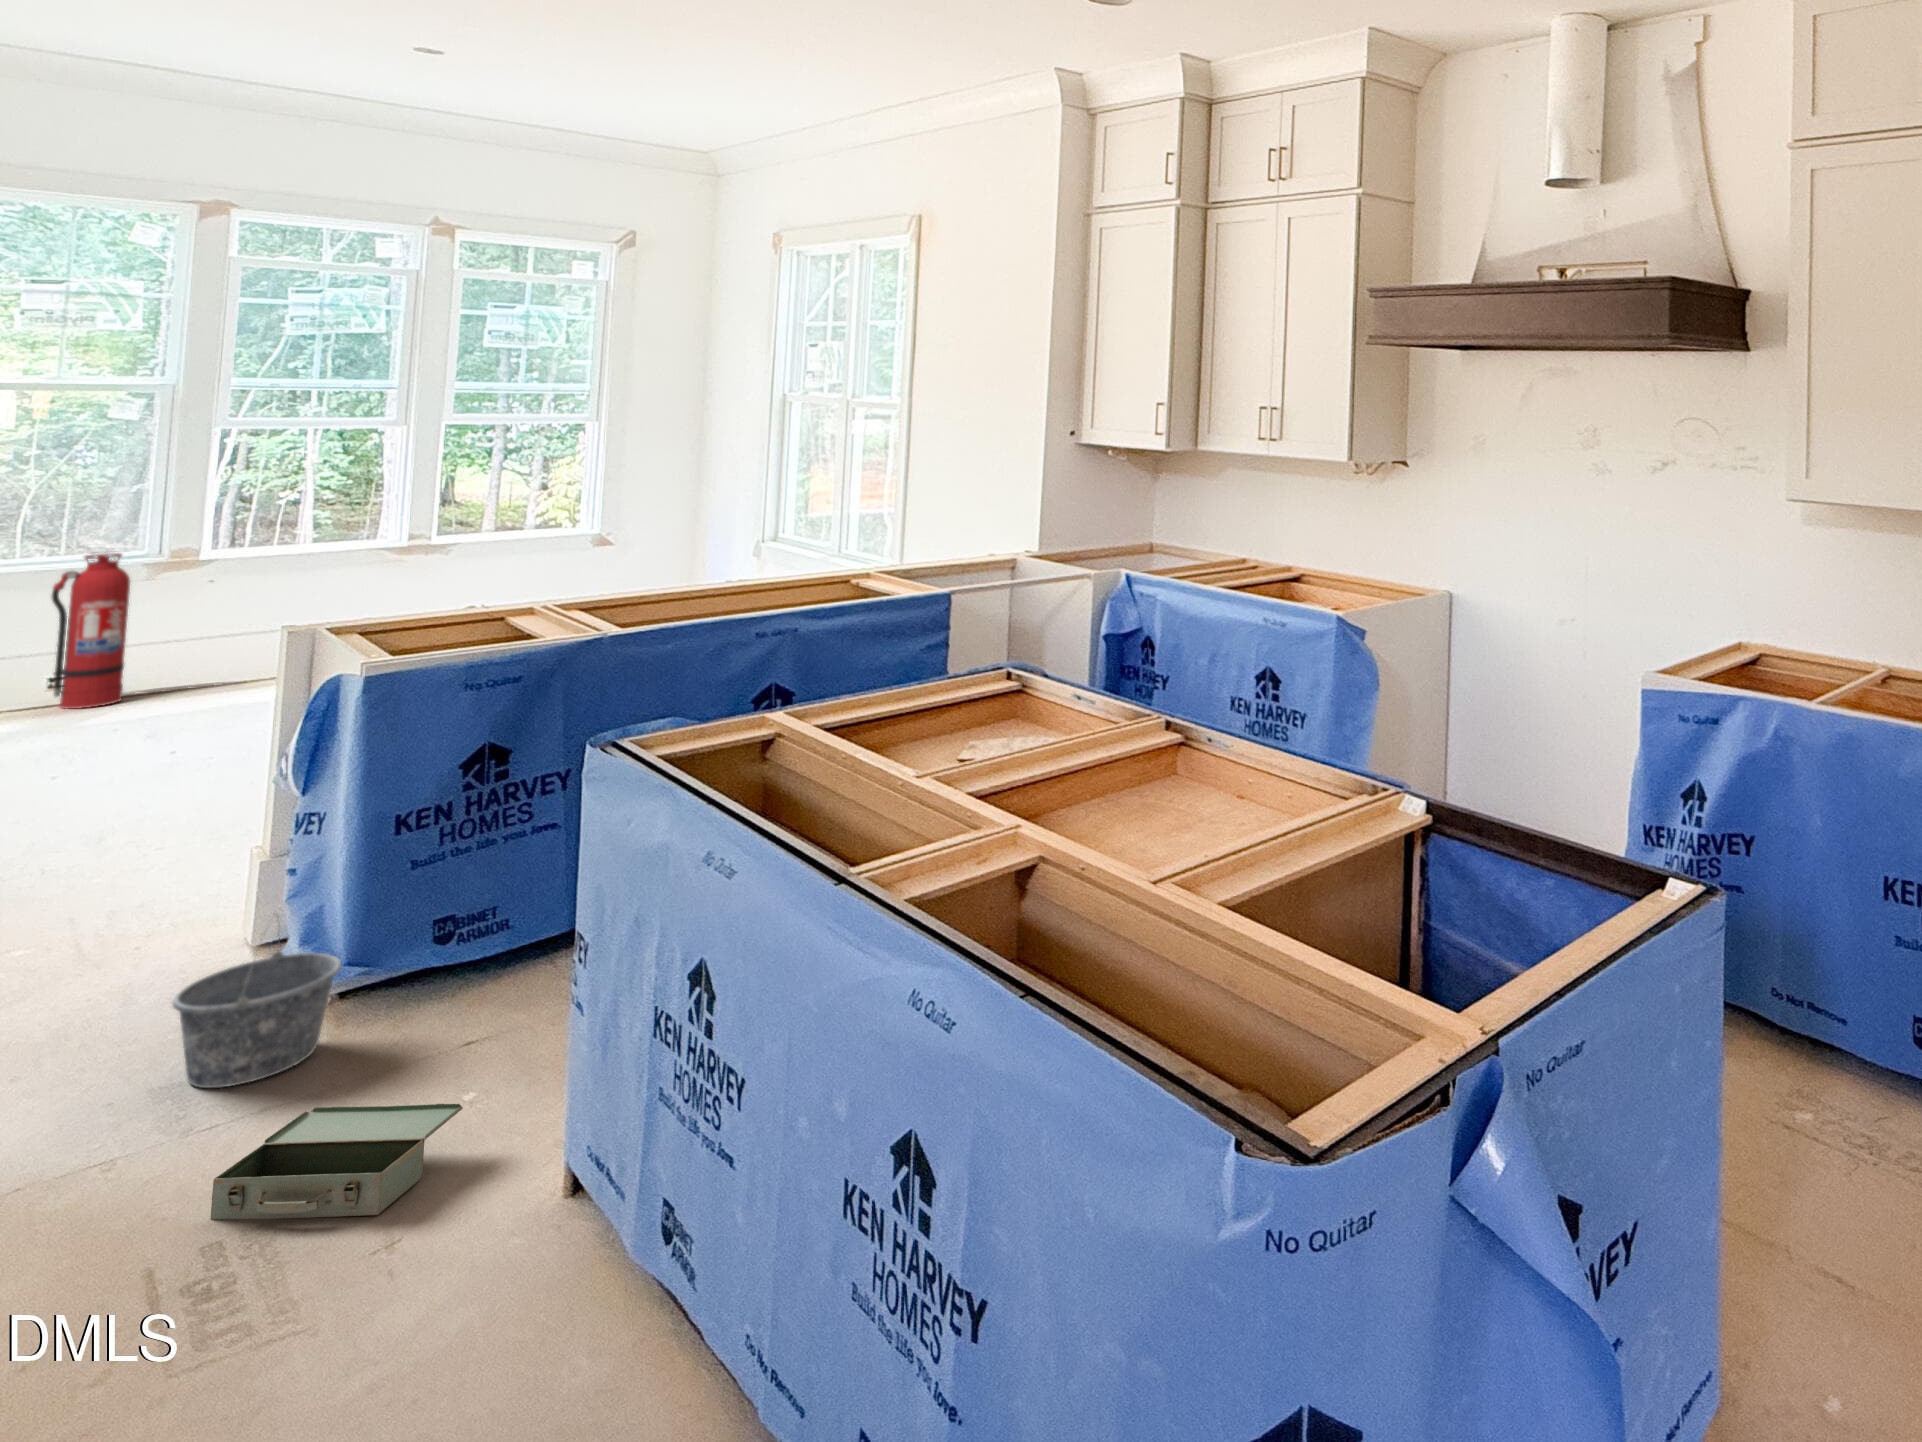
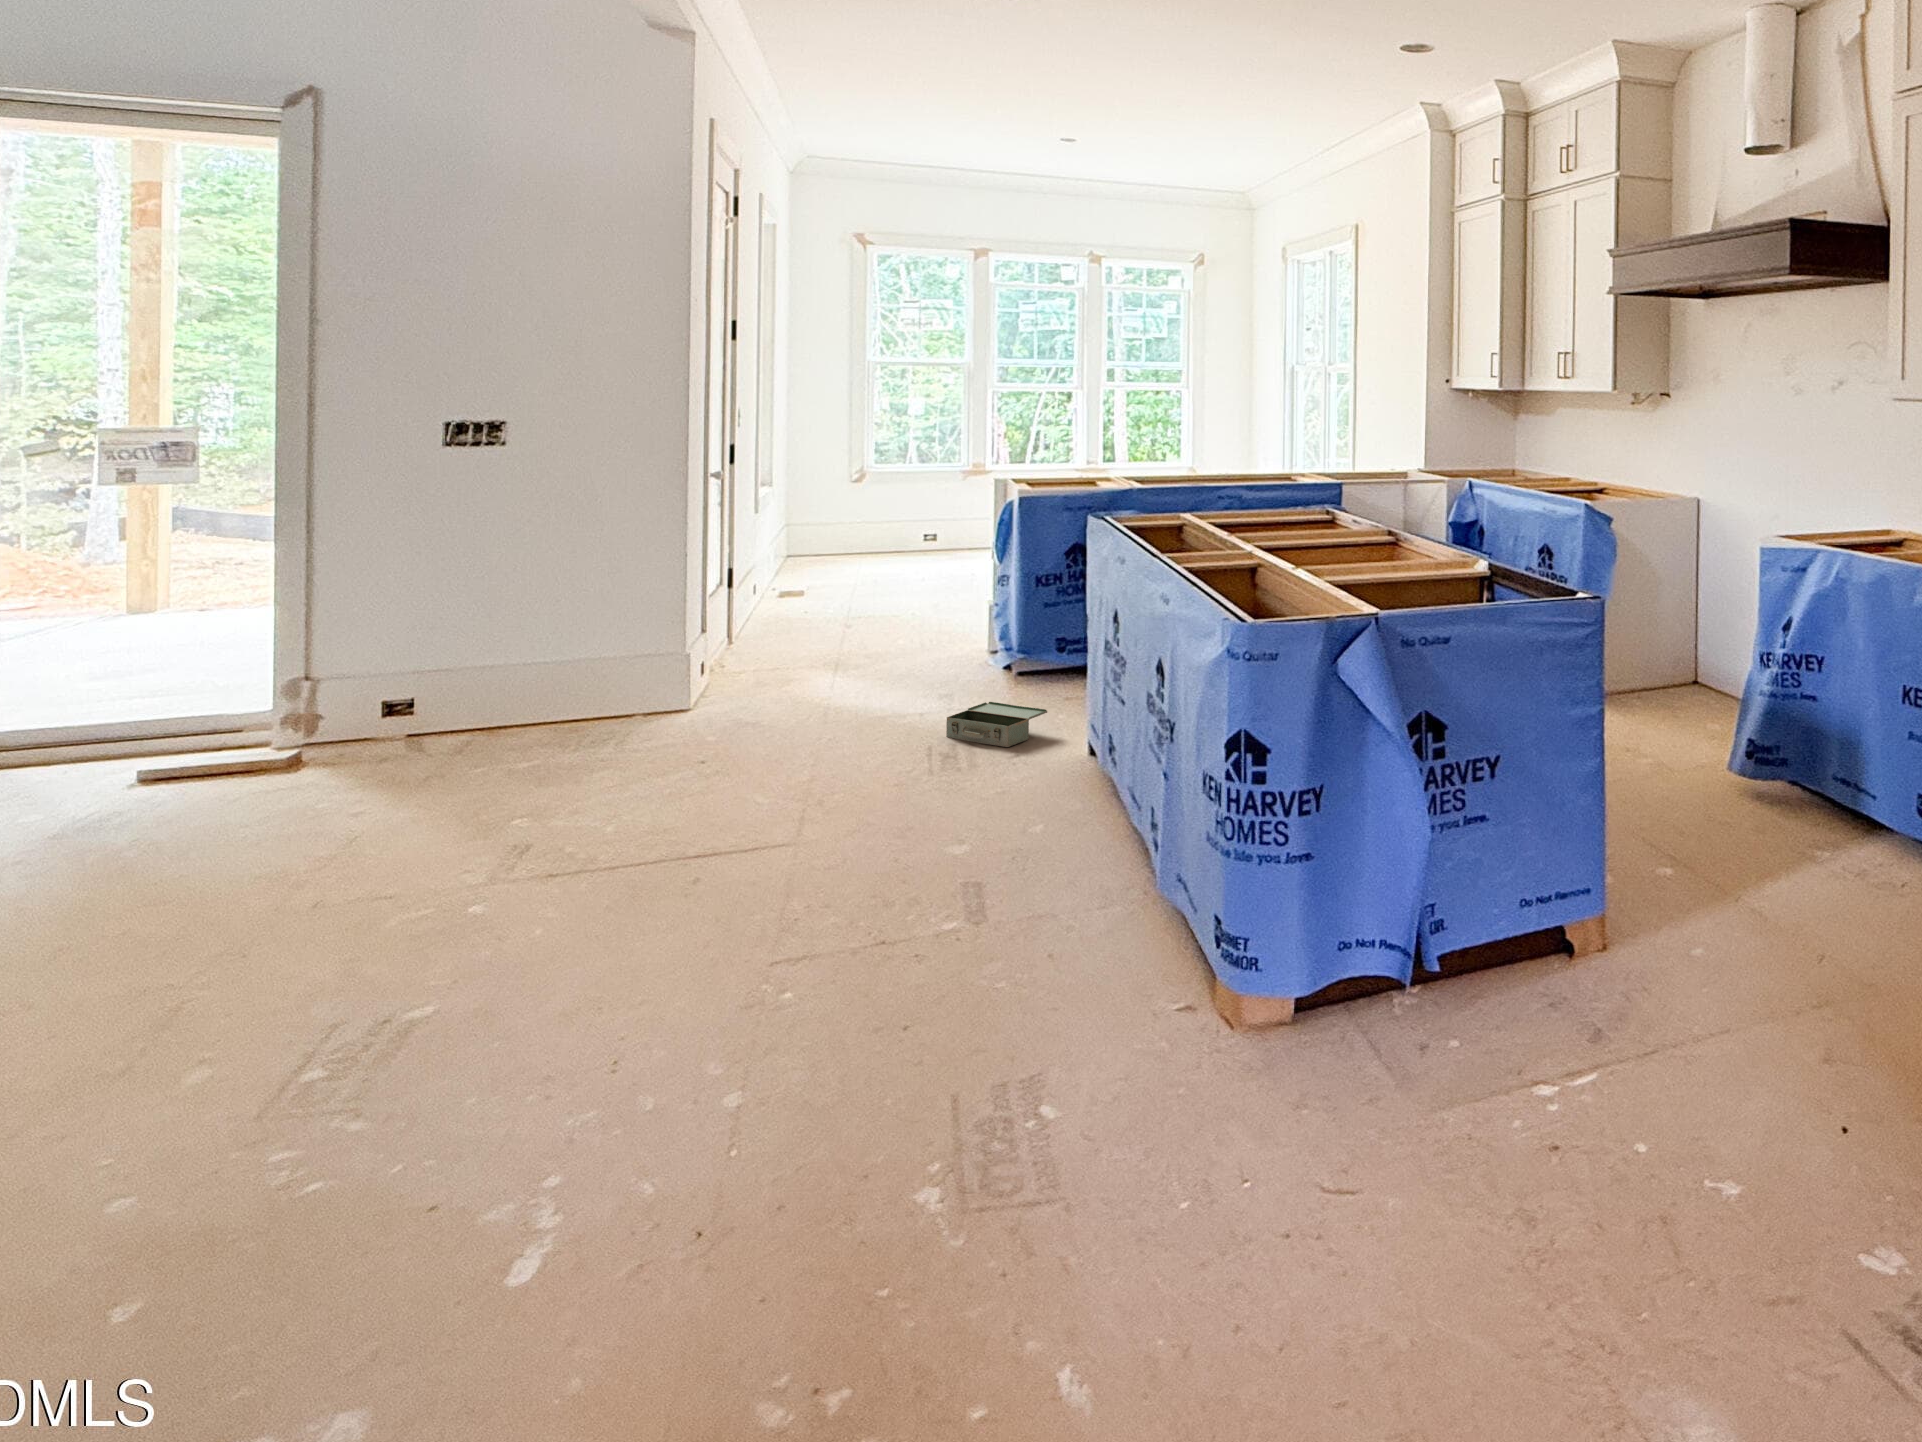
fire extinguisher: present [52,553,130,709] -> none [923,463,957,553]
bucket: present [172,913,341,1088] -> none [941,615,1010,698]

